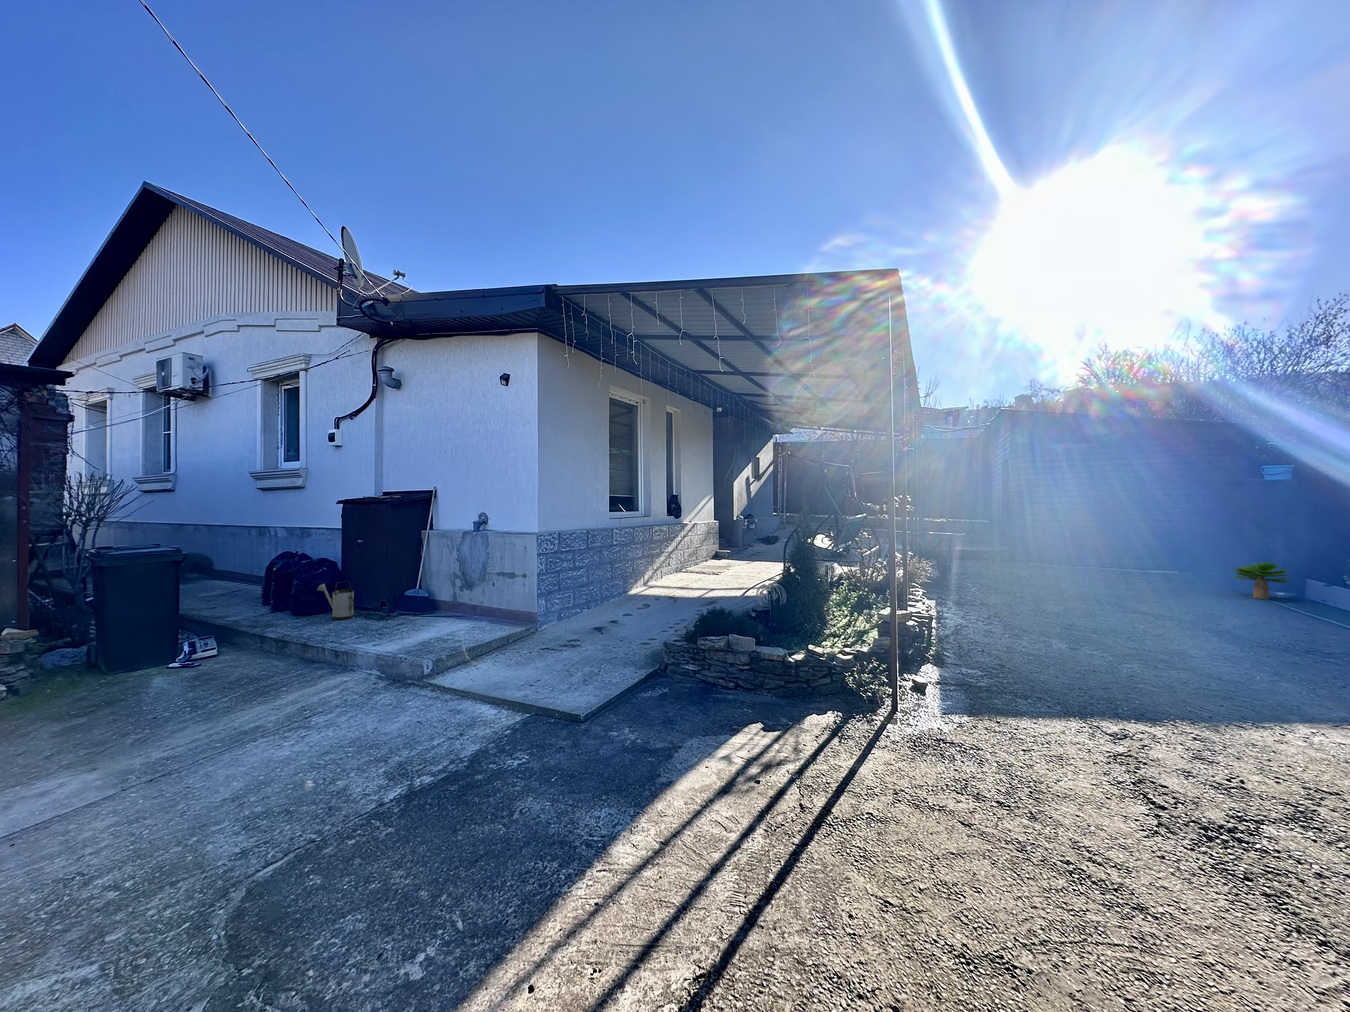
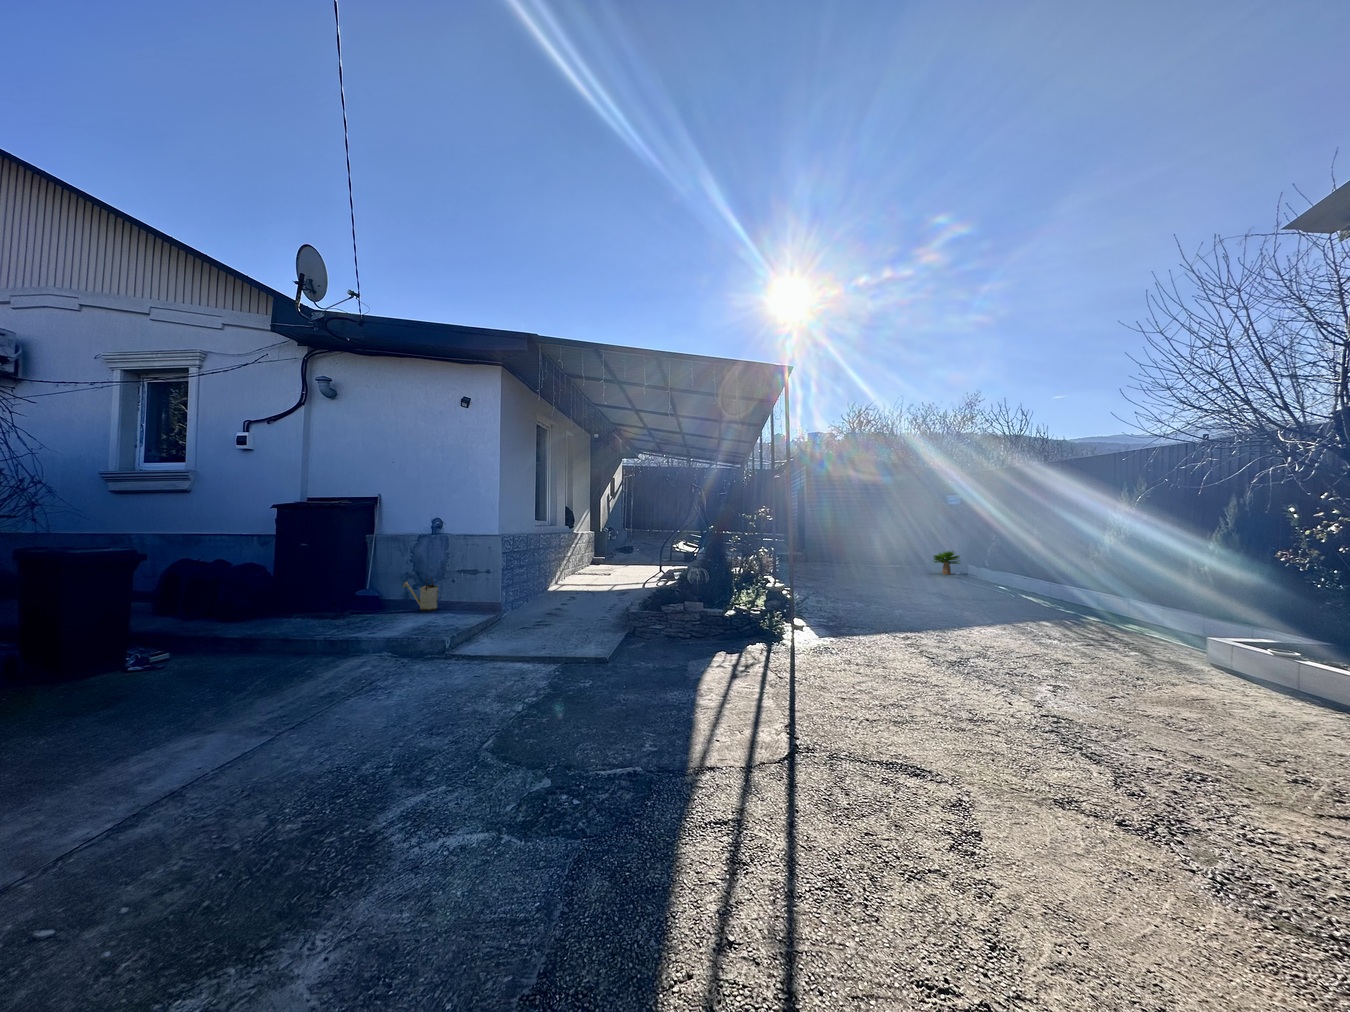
watering can: present [317,582,354,619] -> present [402,578,441,611]

